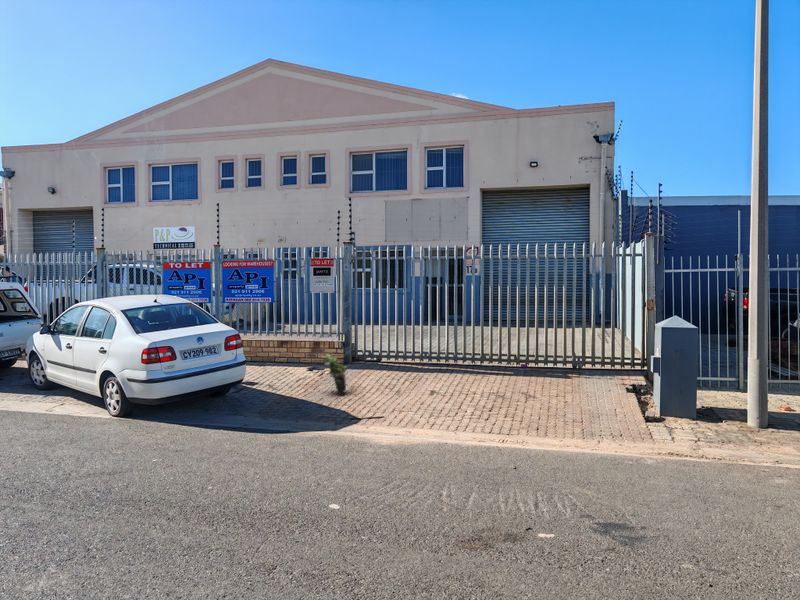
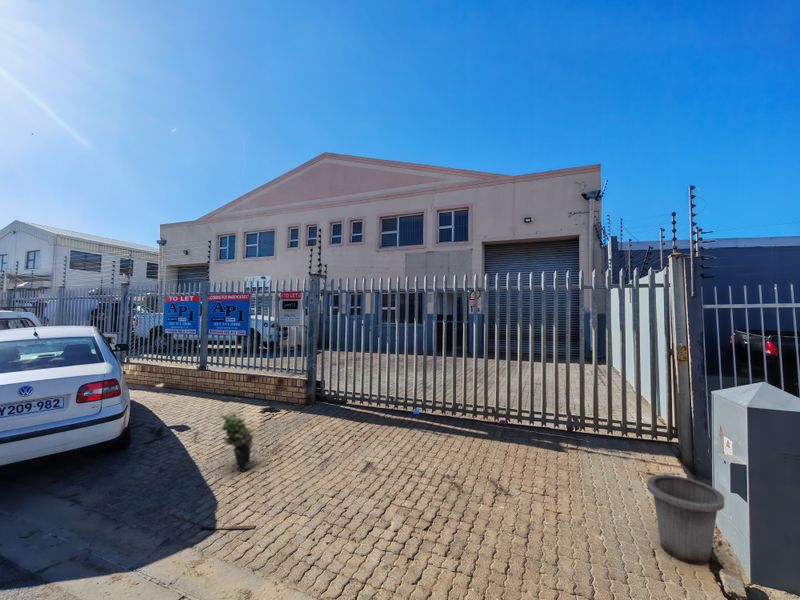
trash can: none [612,370,649,410] -> present [647,475,724,565]

